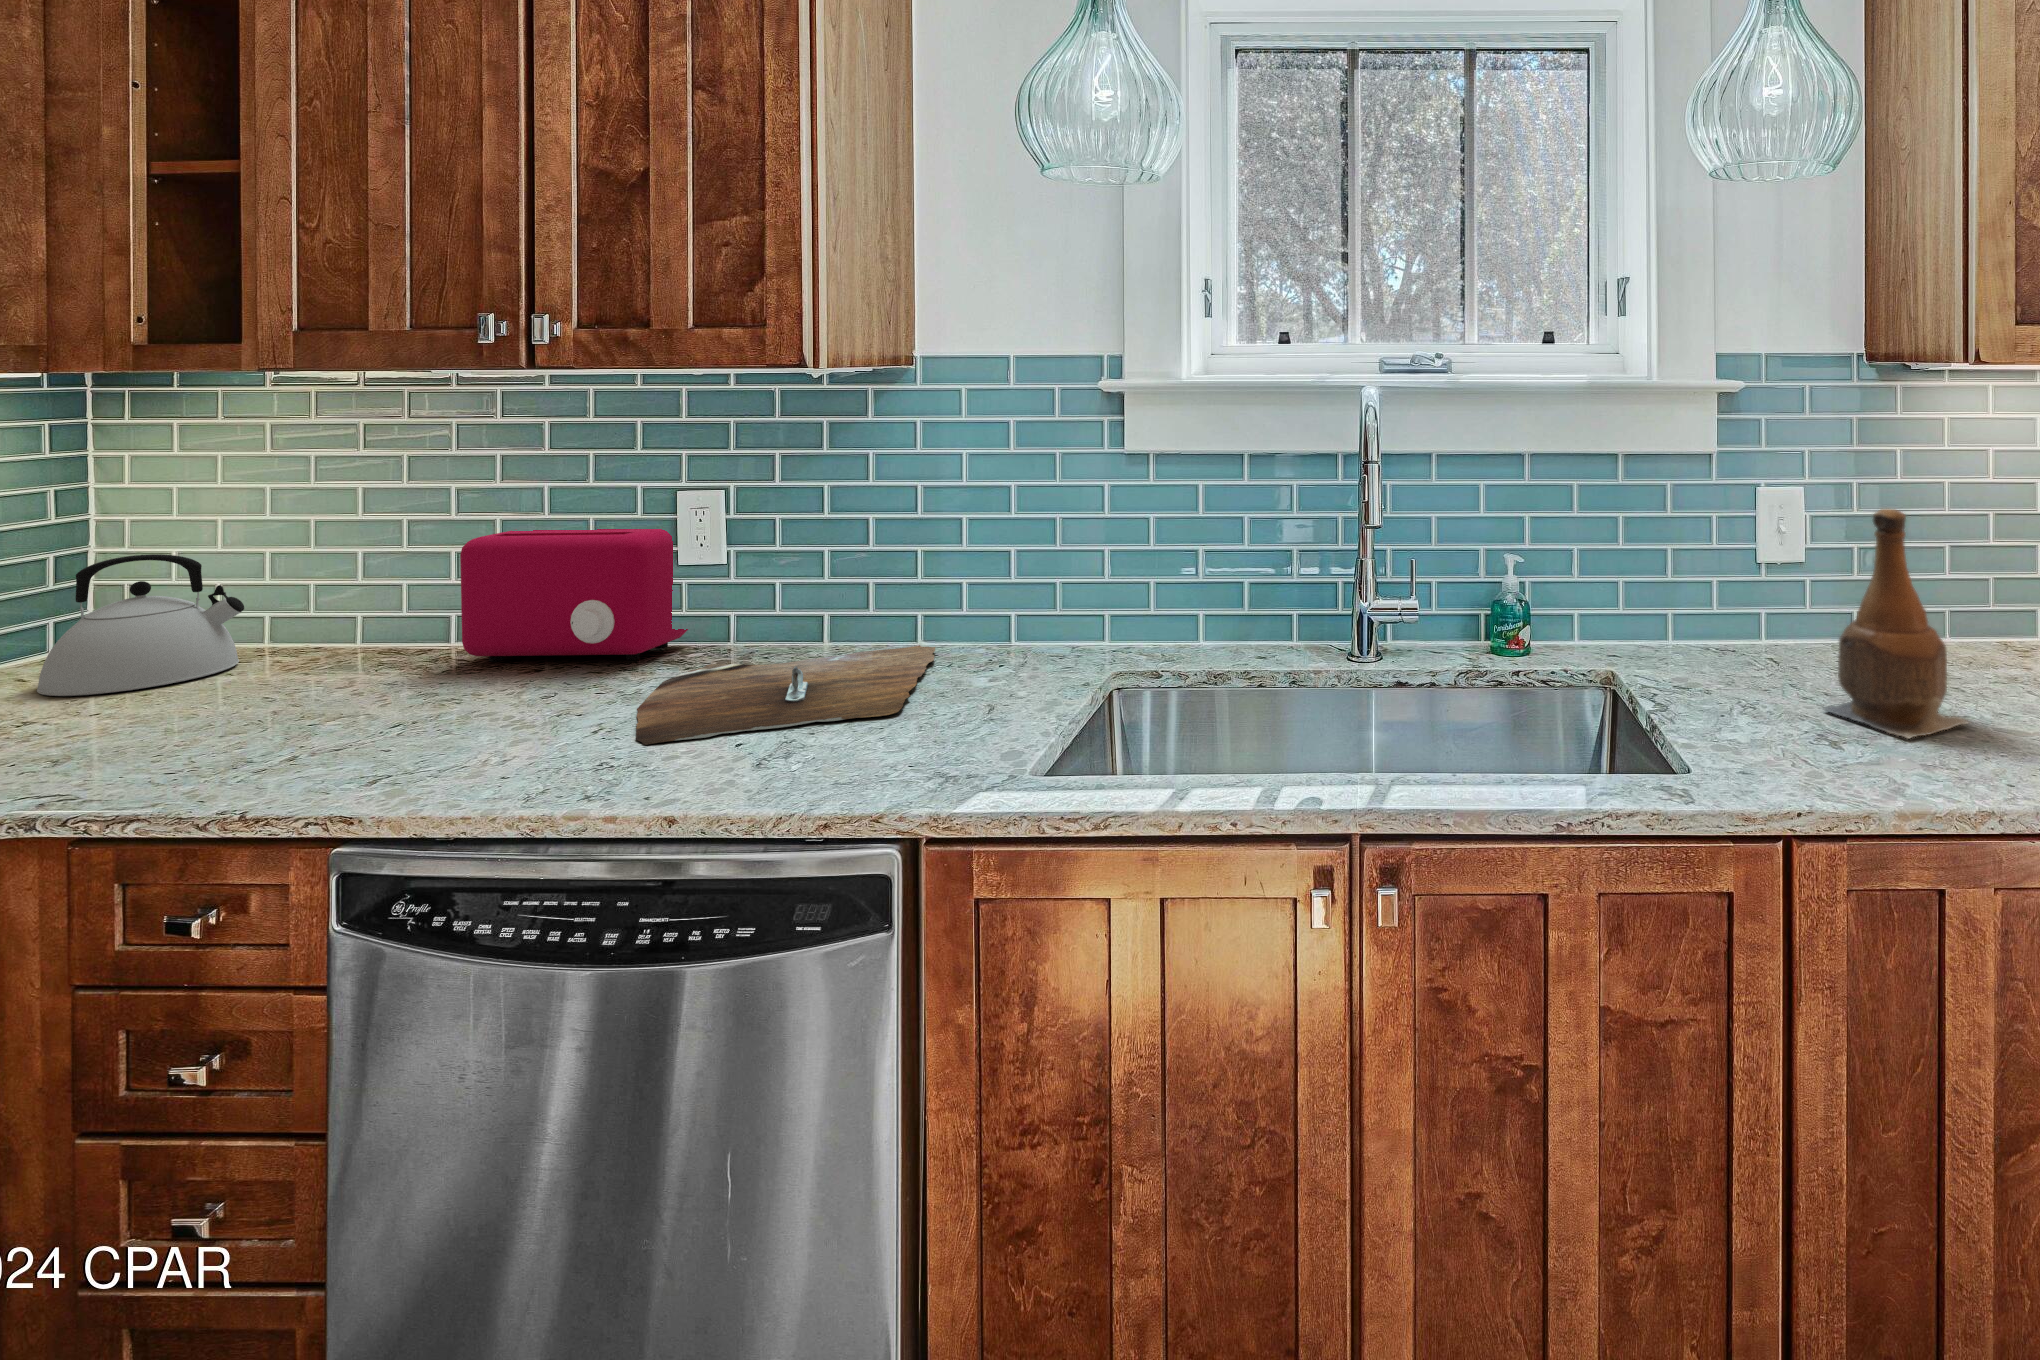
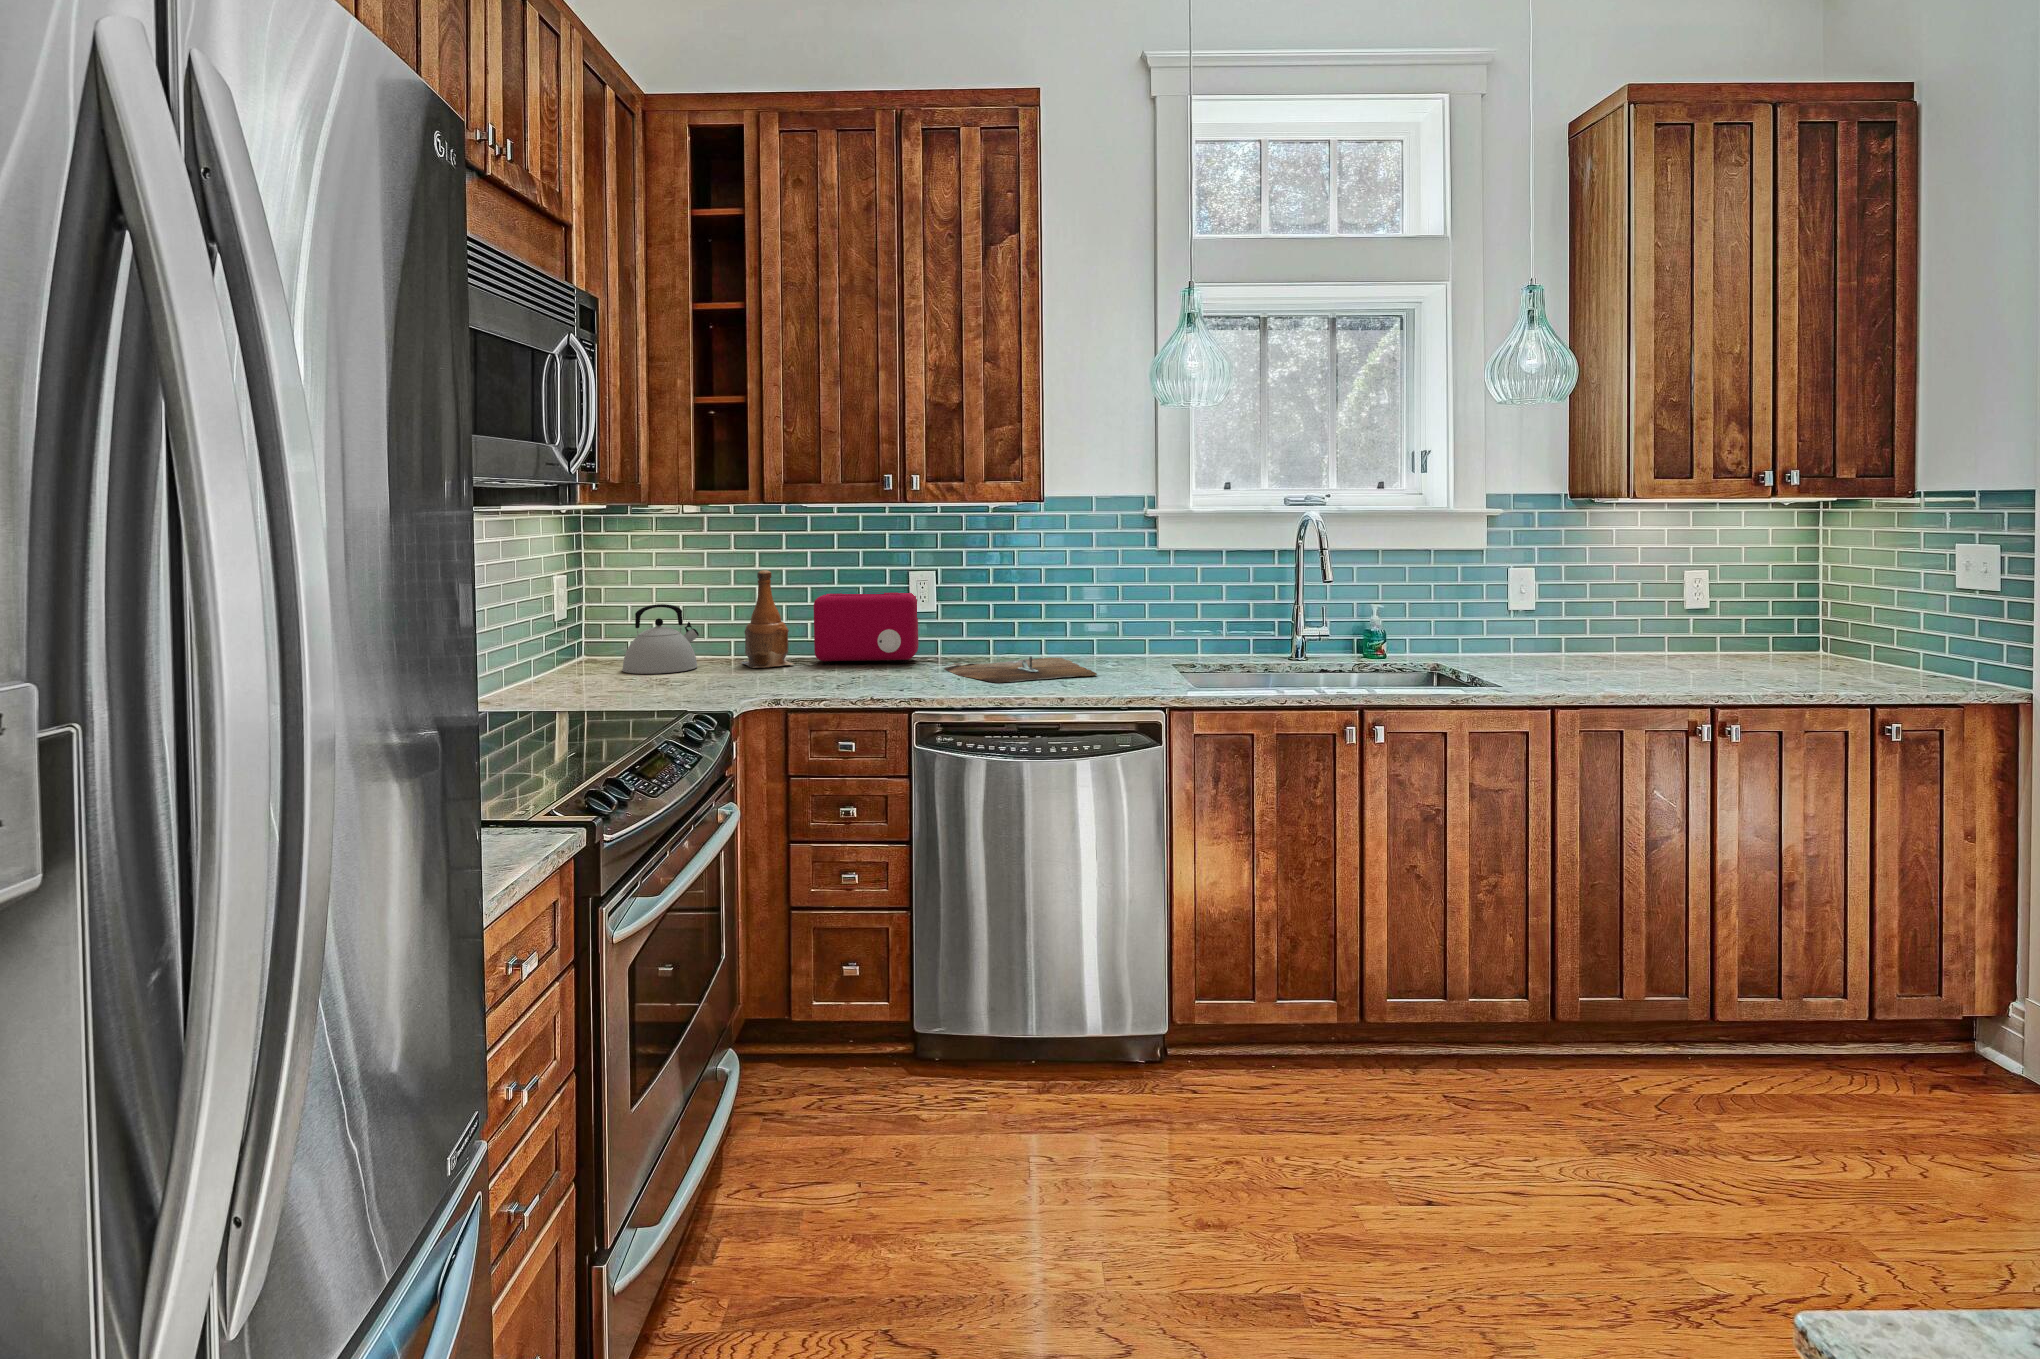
bottle: present [1824,509,1968,739] -> present [741,570,794,668]

